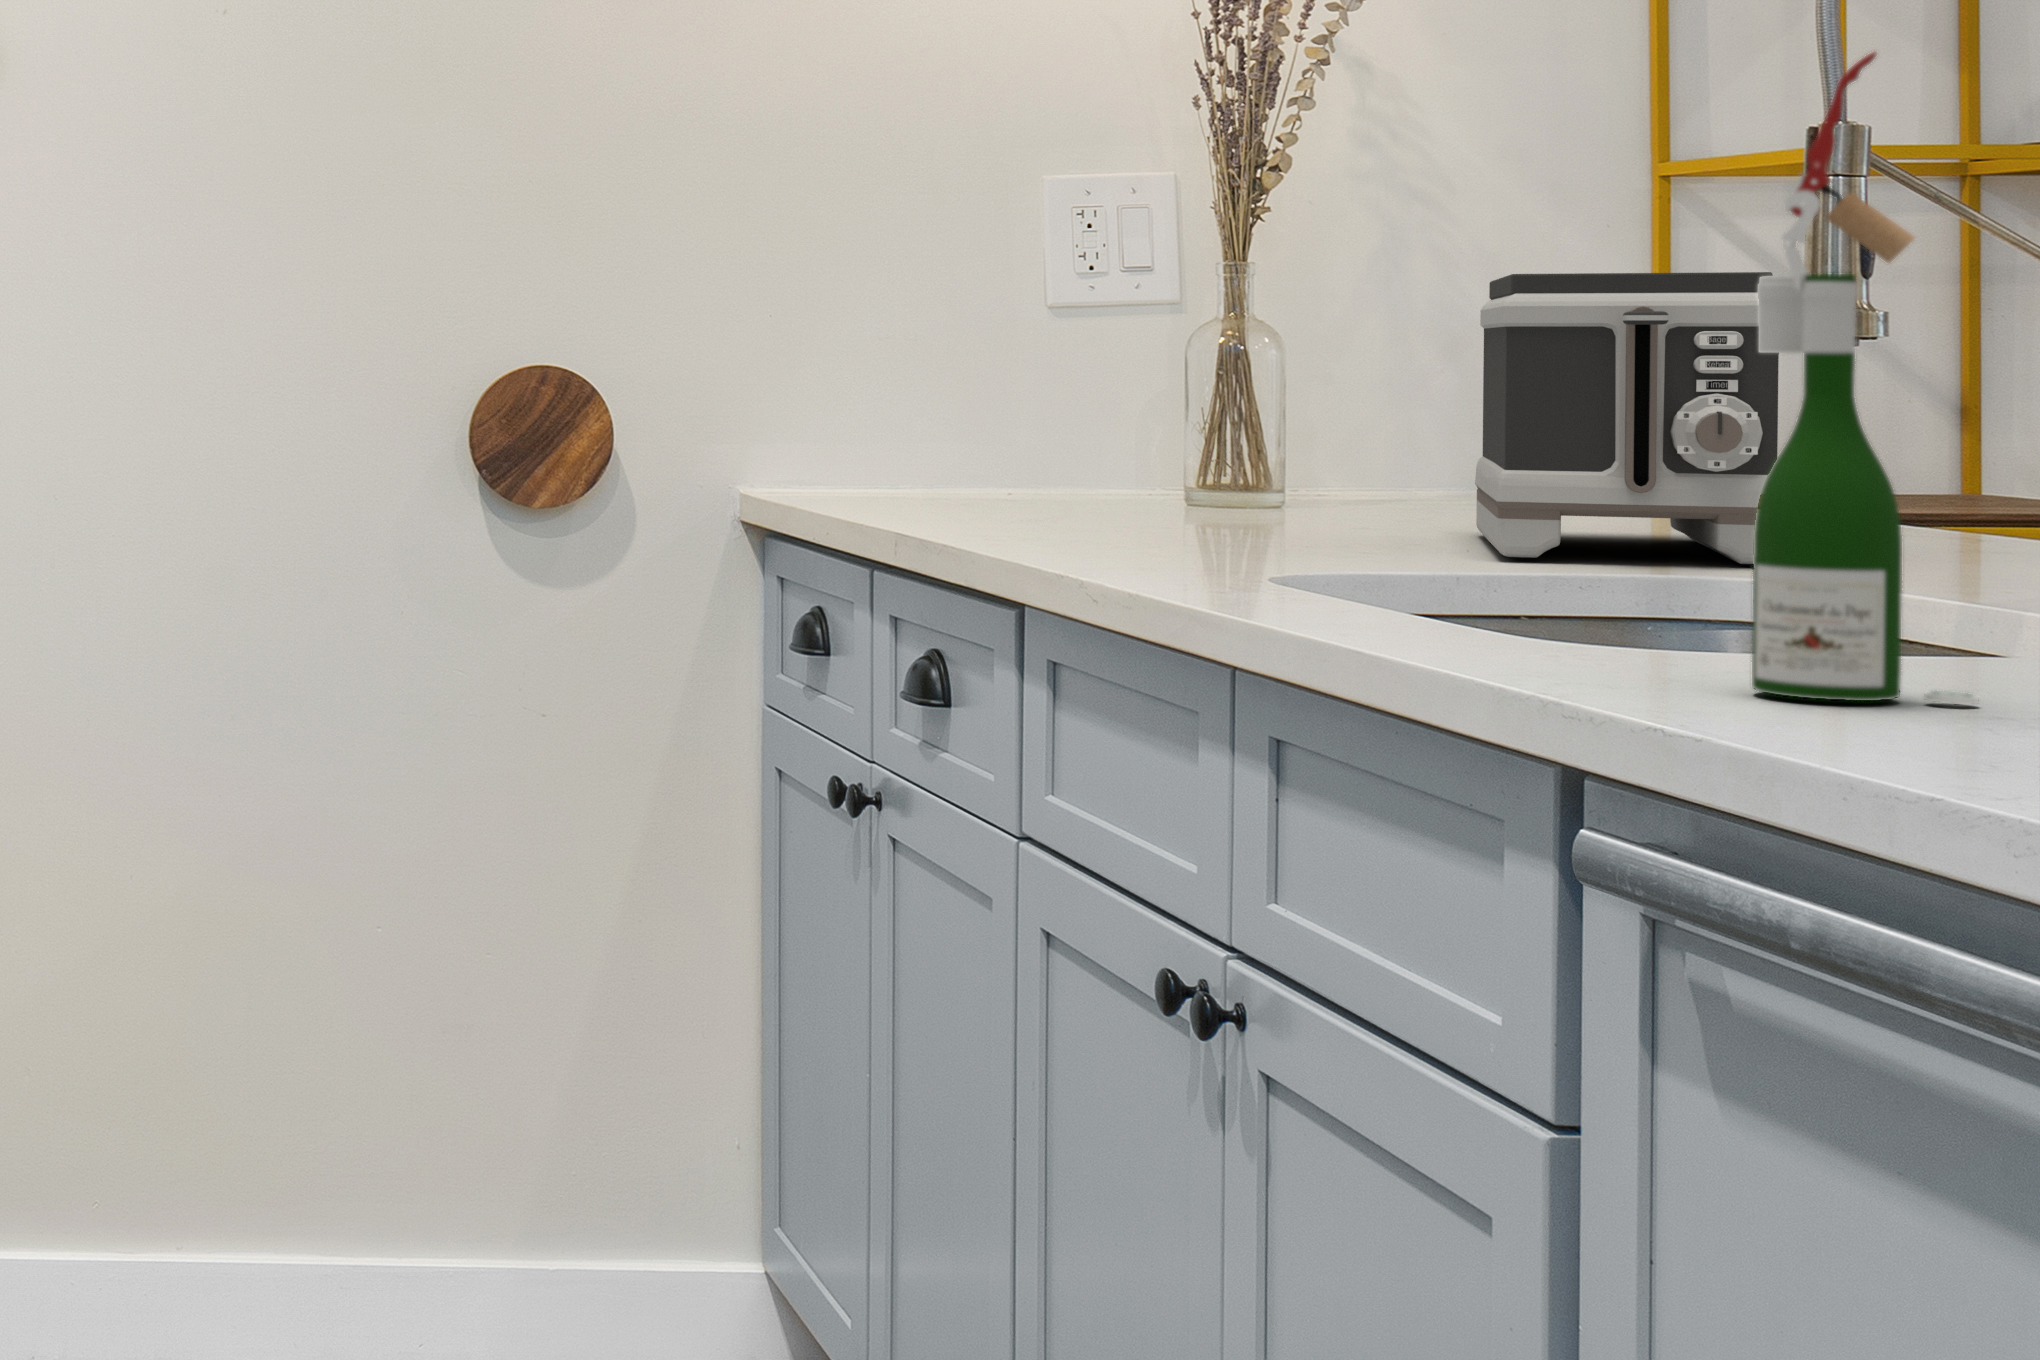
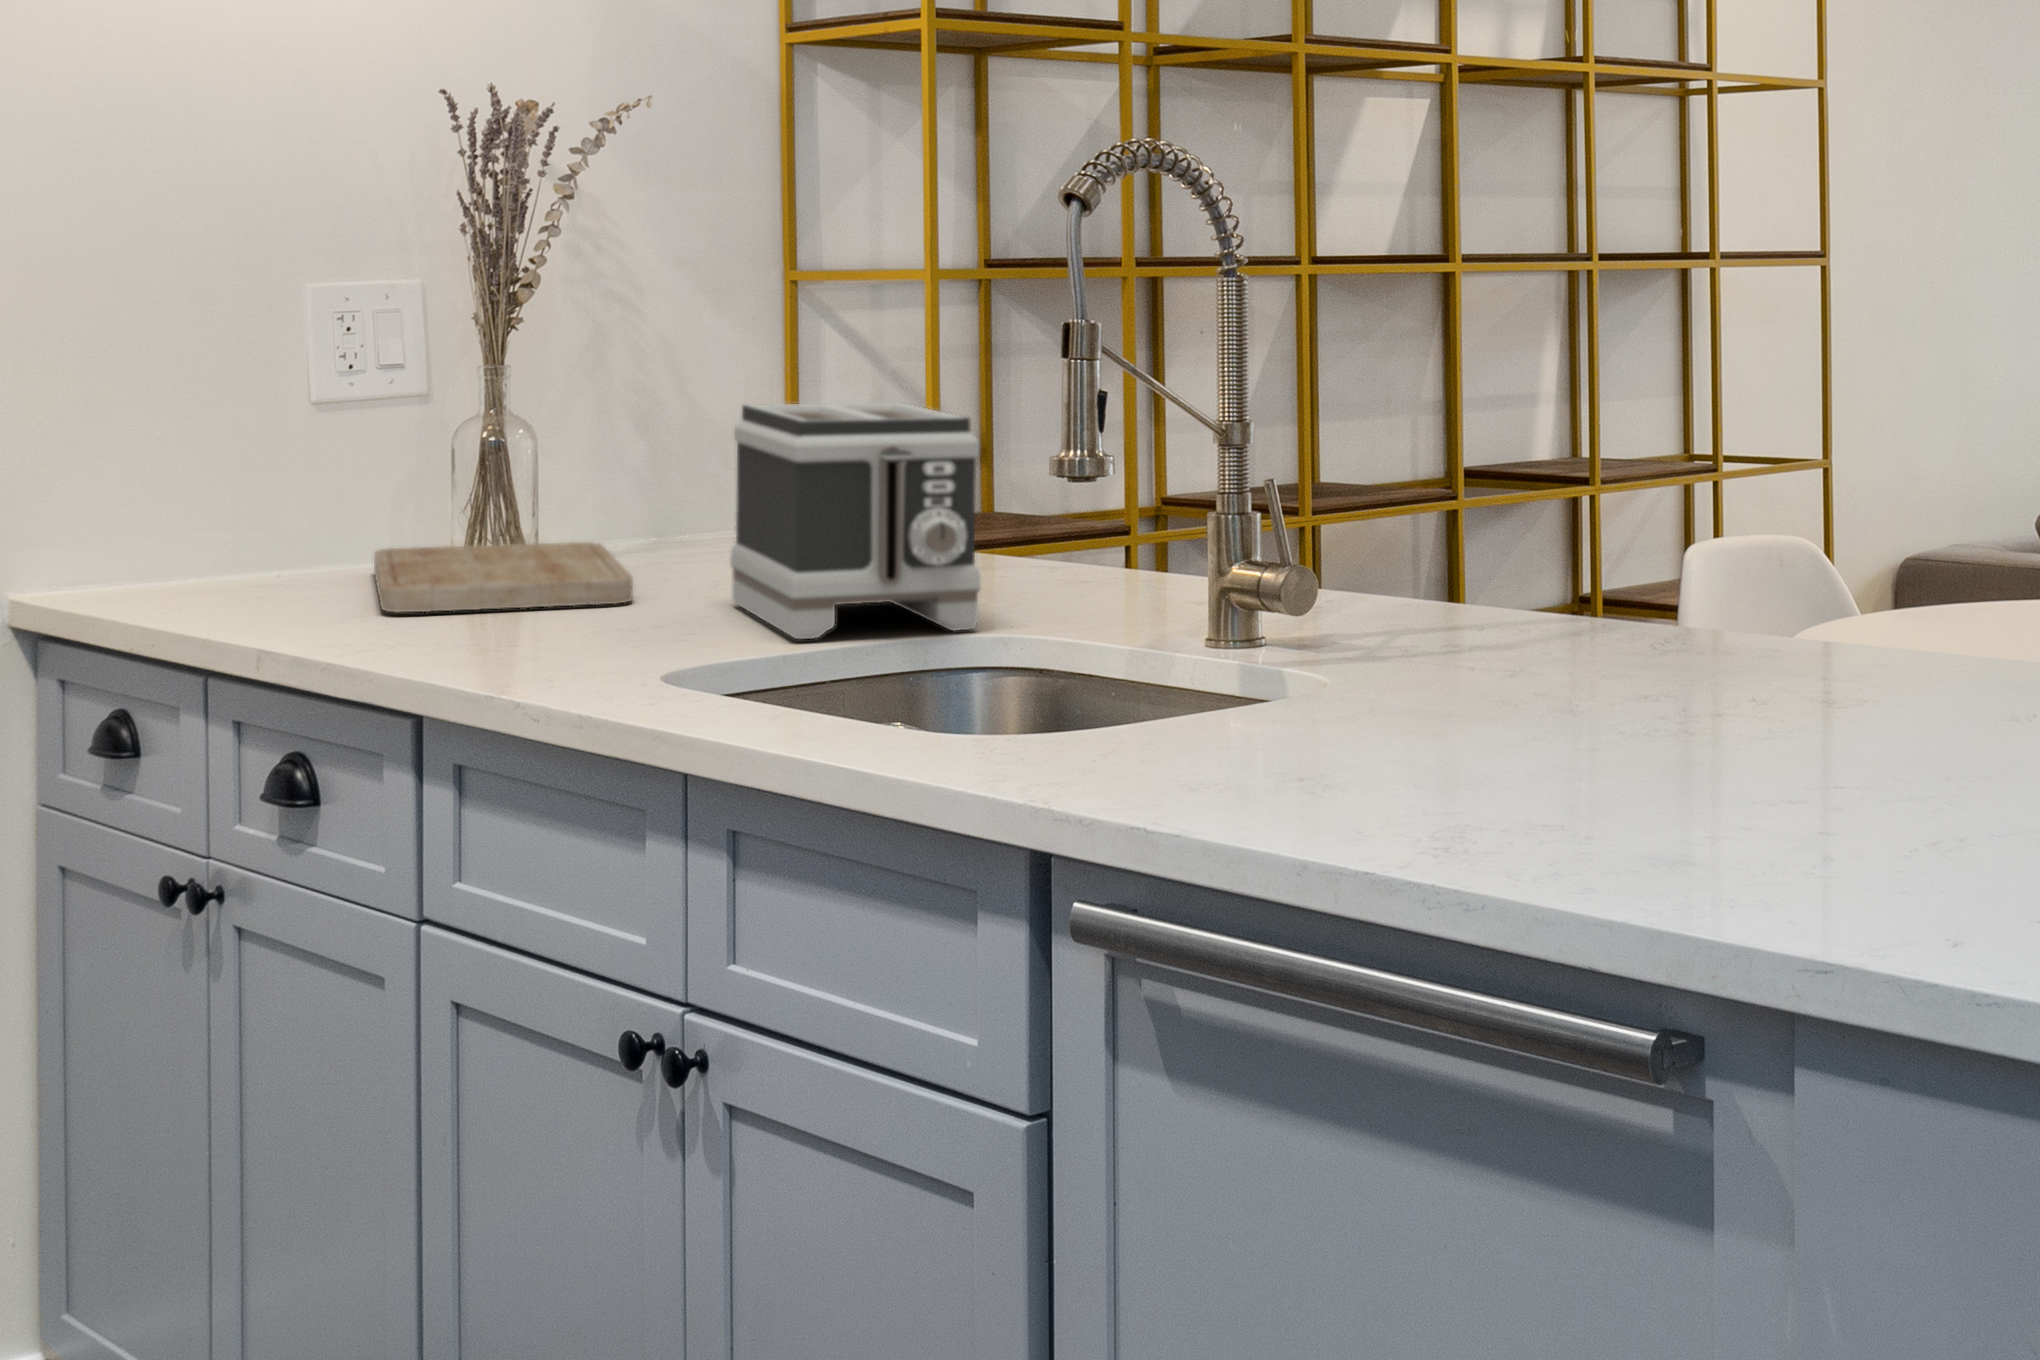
wine bottle: present [1752,52,1979,704] -> none [1122,371,1249,794]
cutting board: none [1066,473,1377,525] -> present [374,542,633,612]

